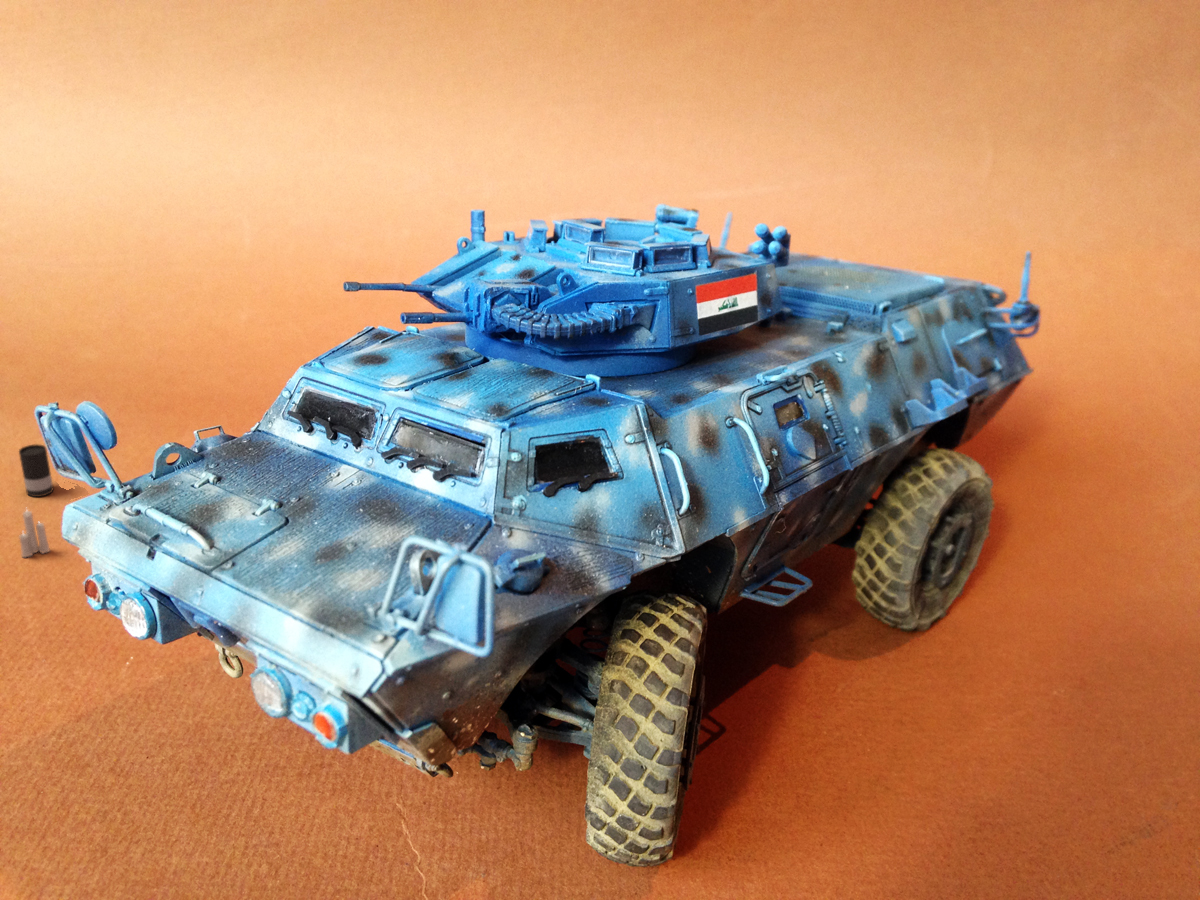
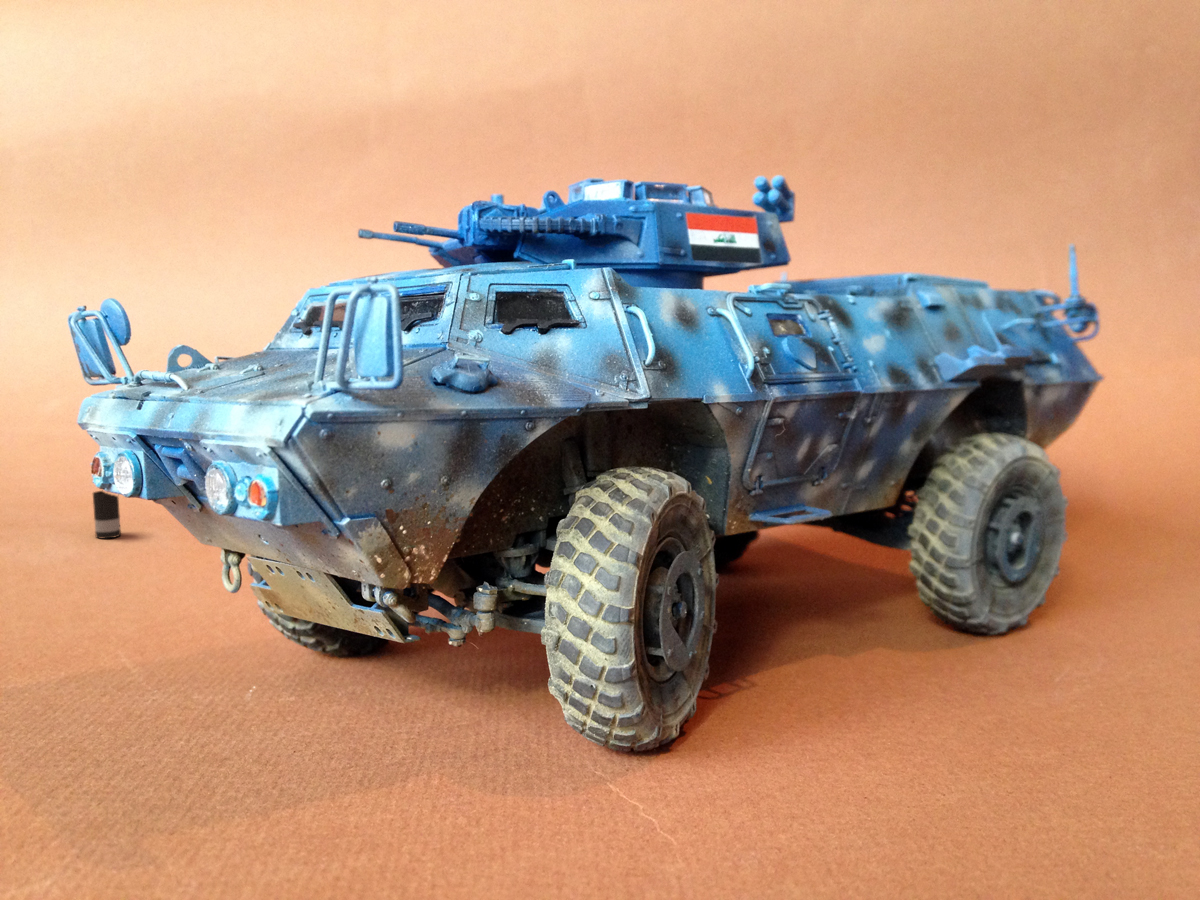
candle: present [20,511,50,557] -> none [73,518,101,571]

